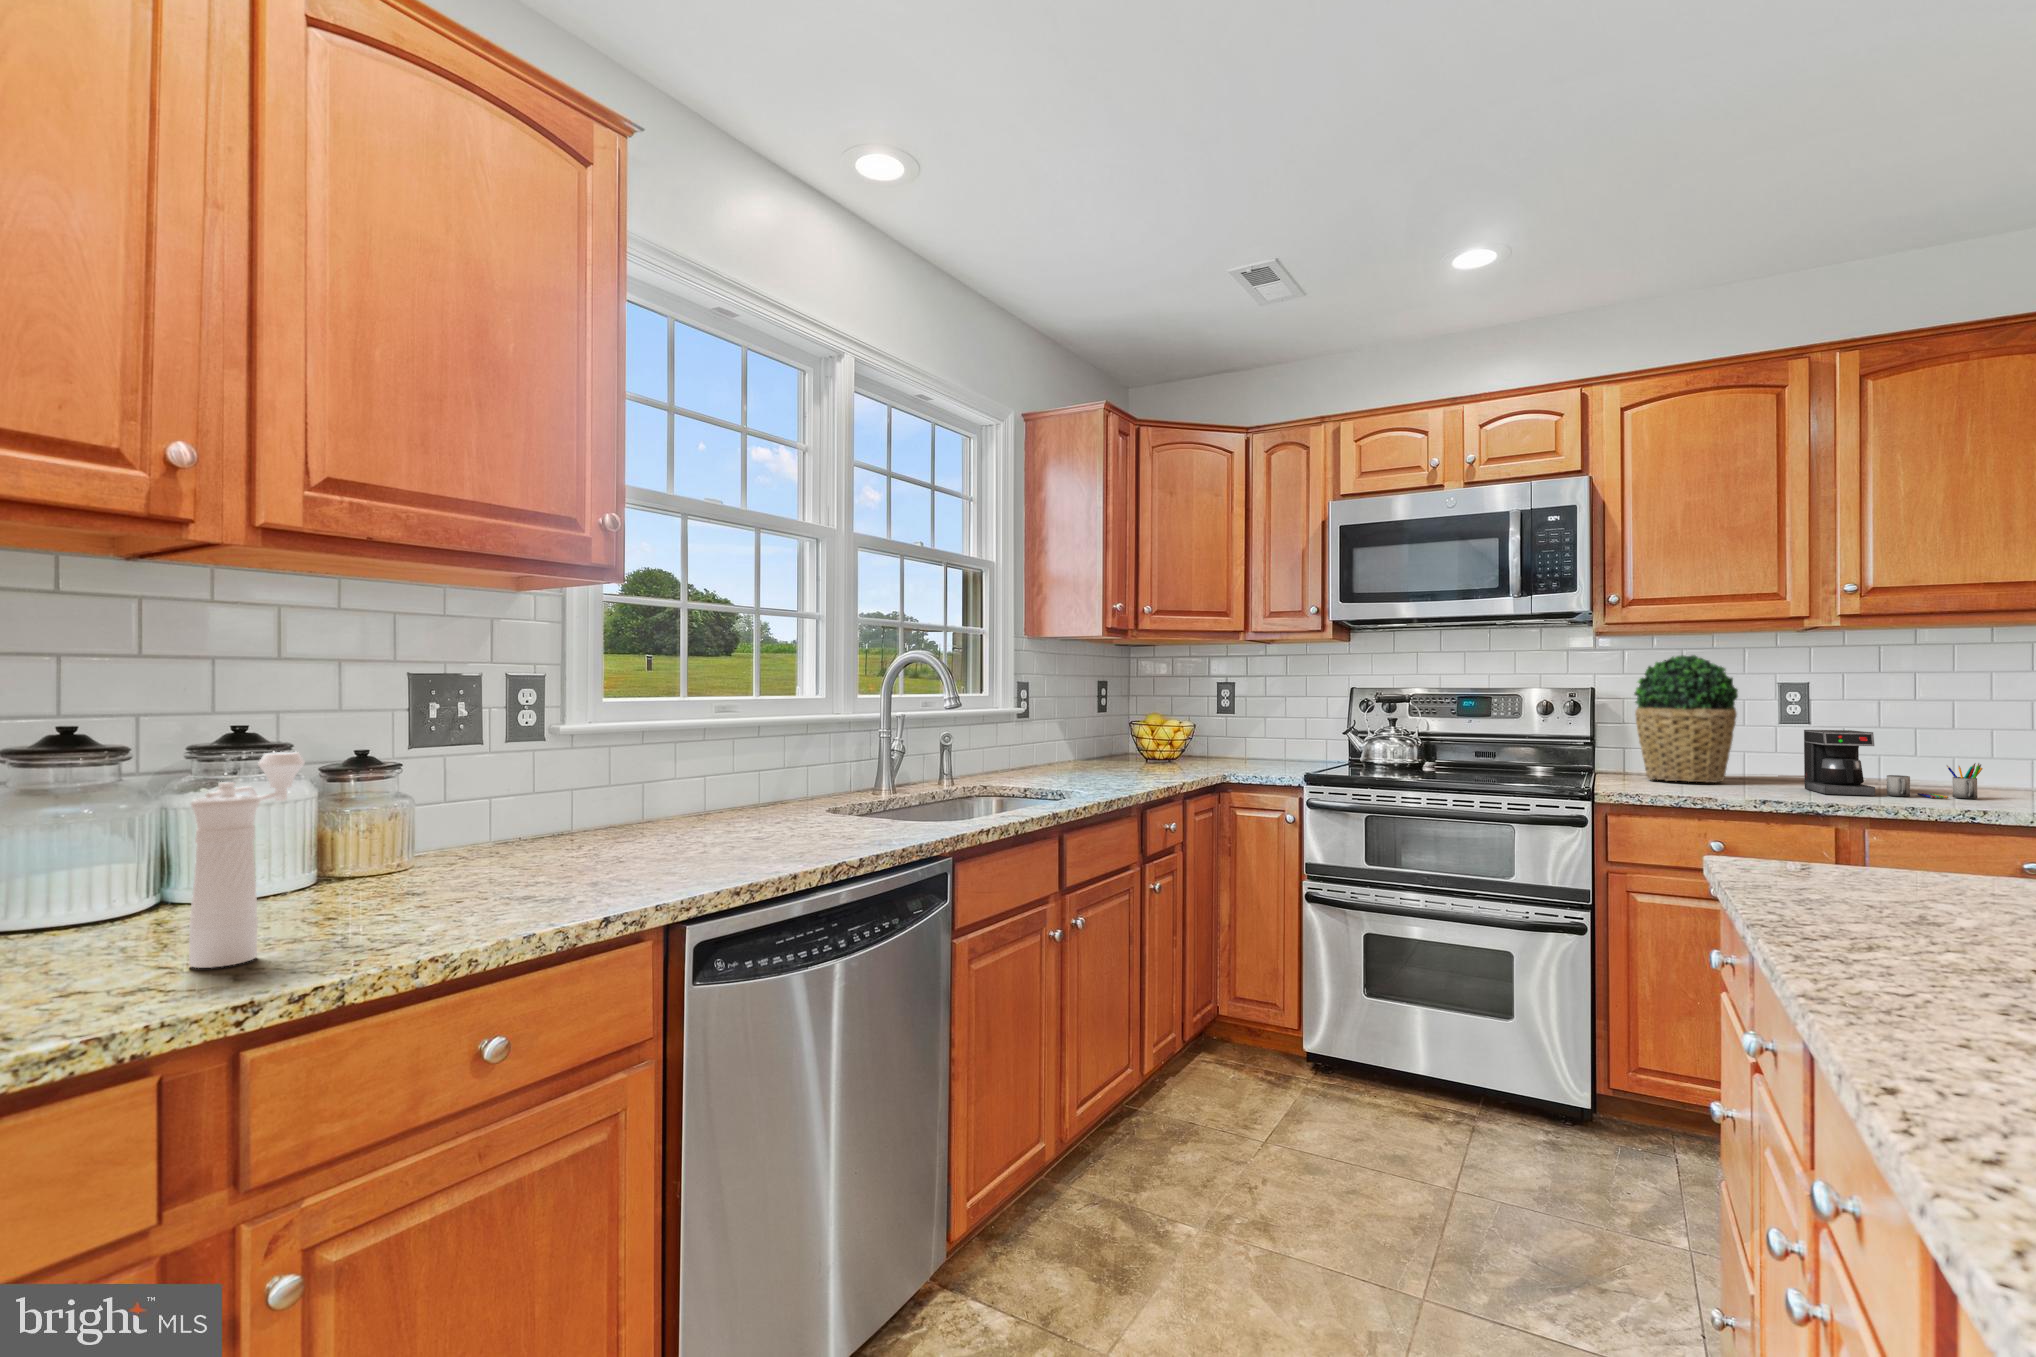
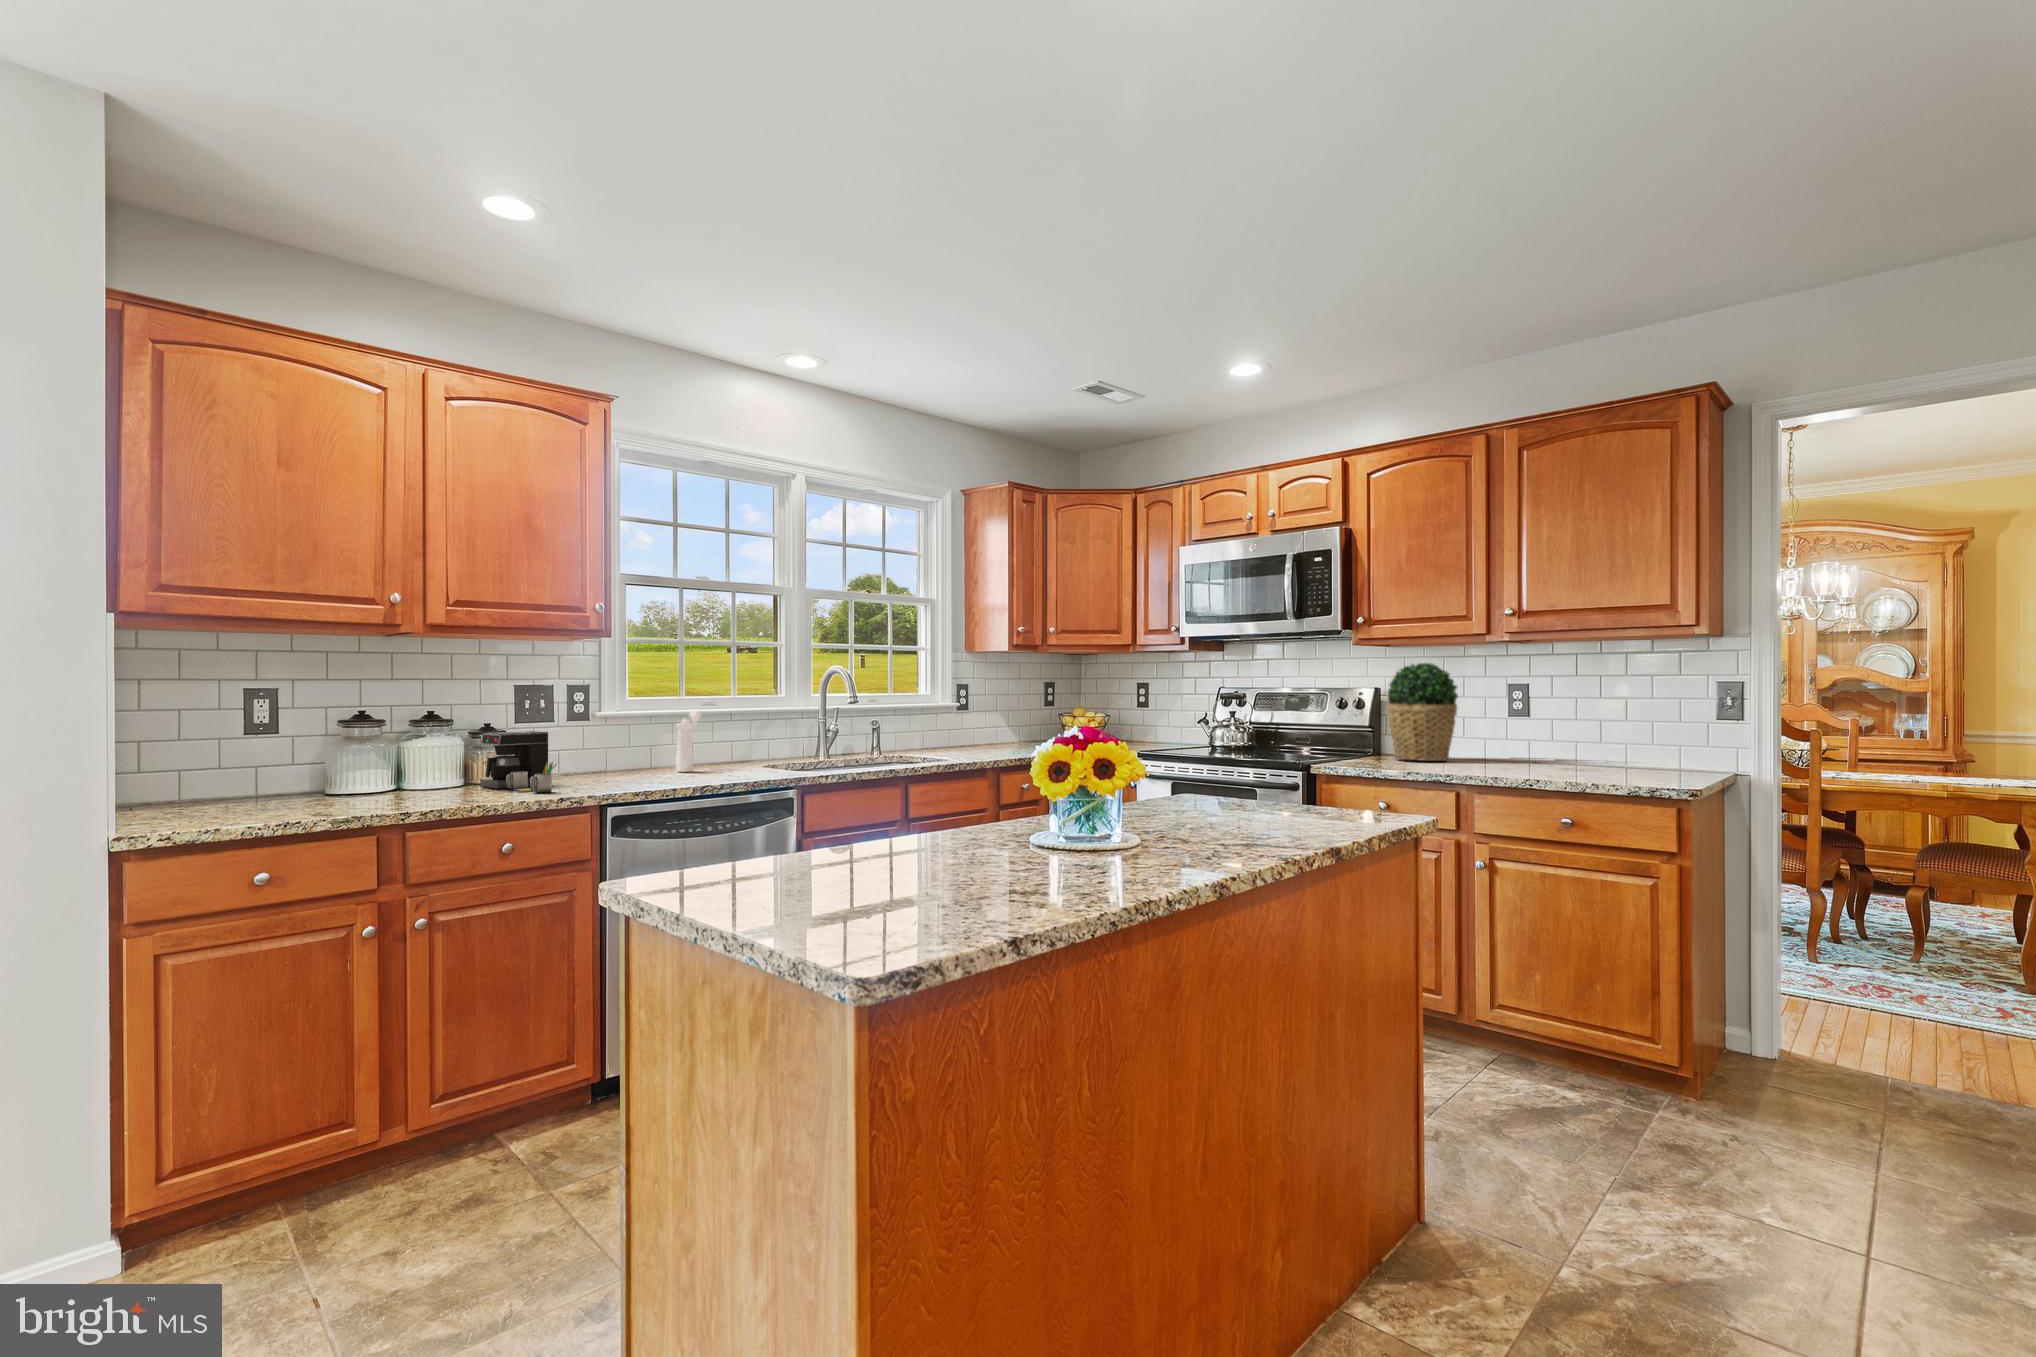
coffee maker: present [1804,730,1983,799] -> present [480,731,556,792]
pepper mill: present [189,752,304,968] -> present [676,711,701,772]

